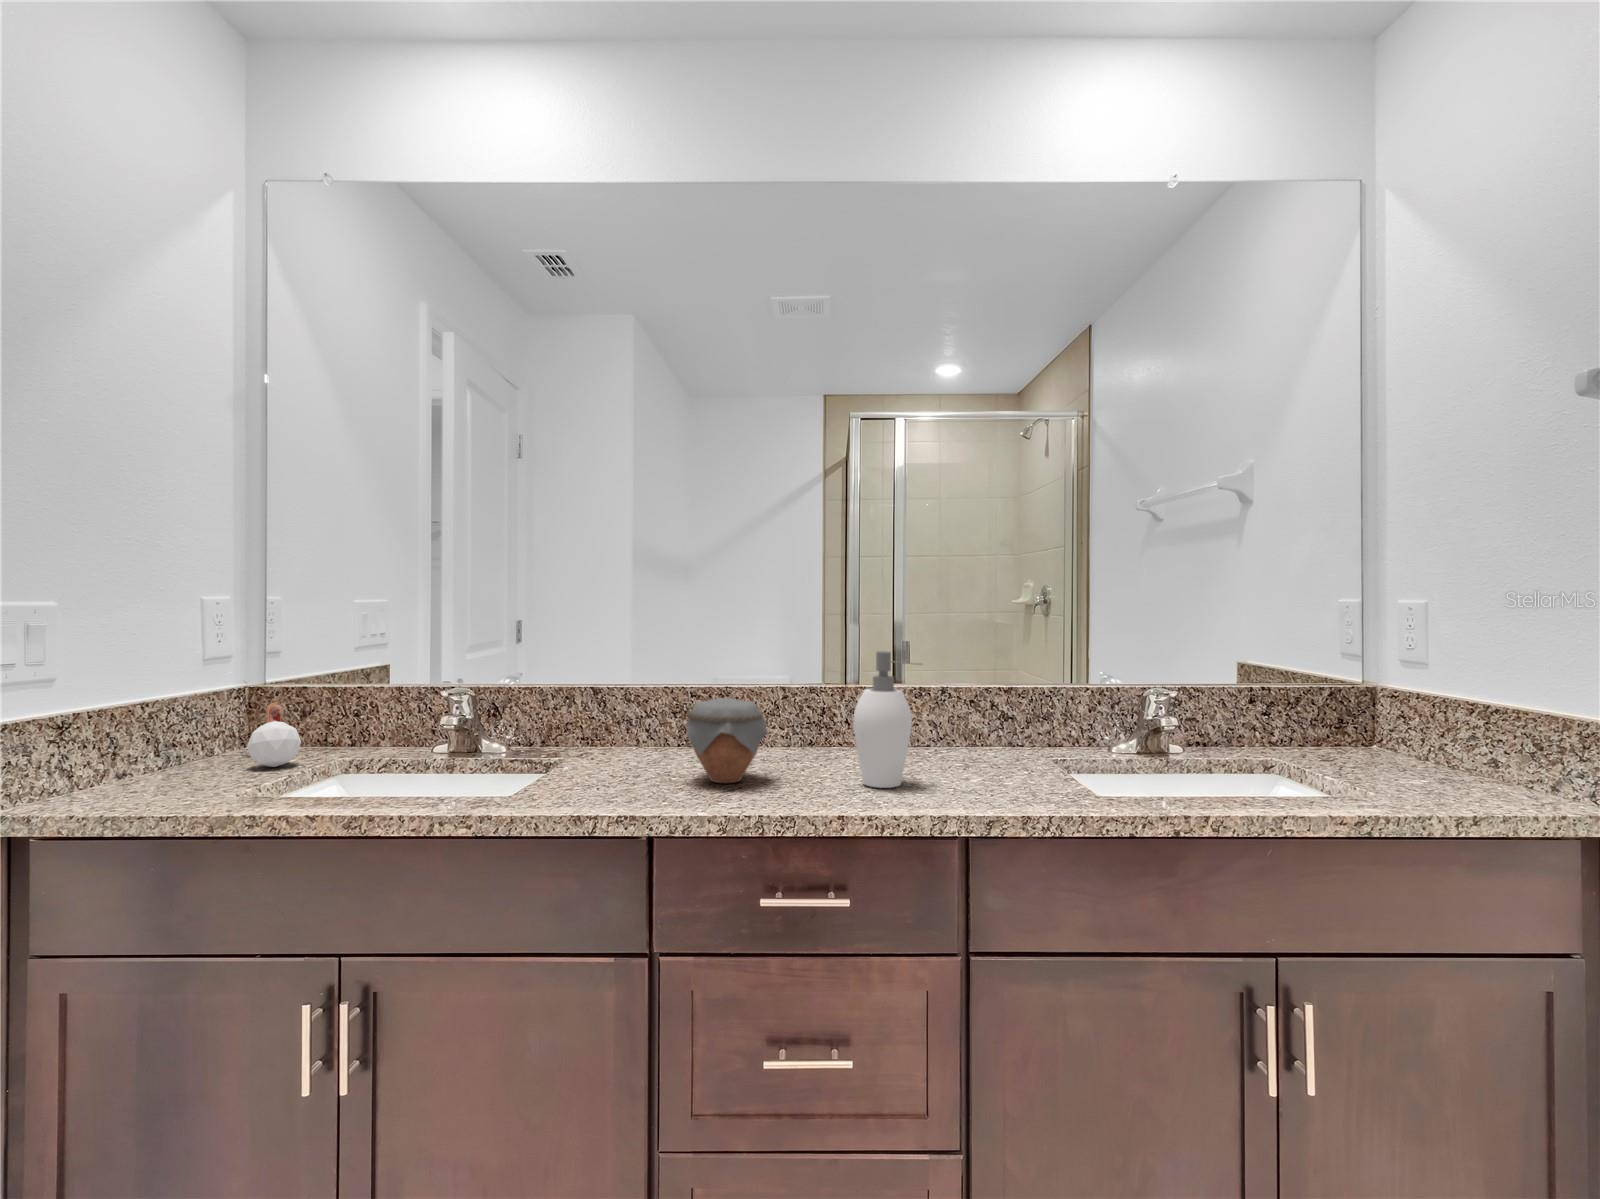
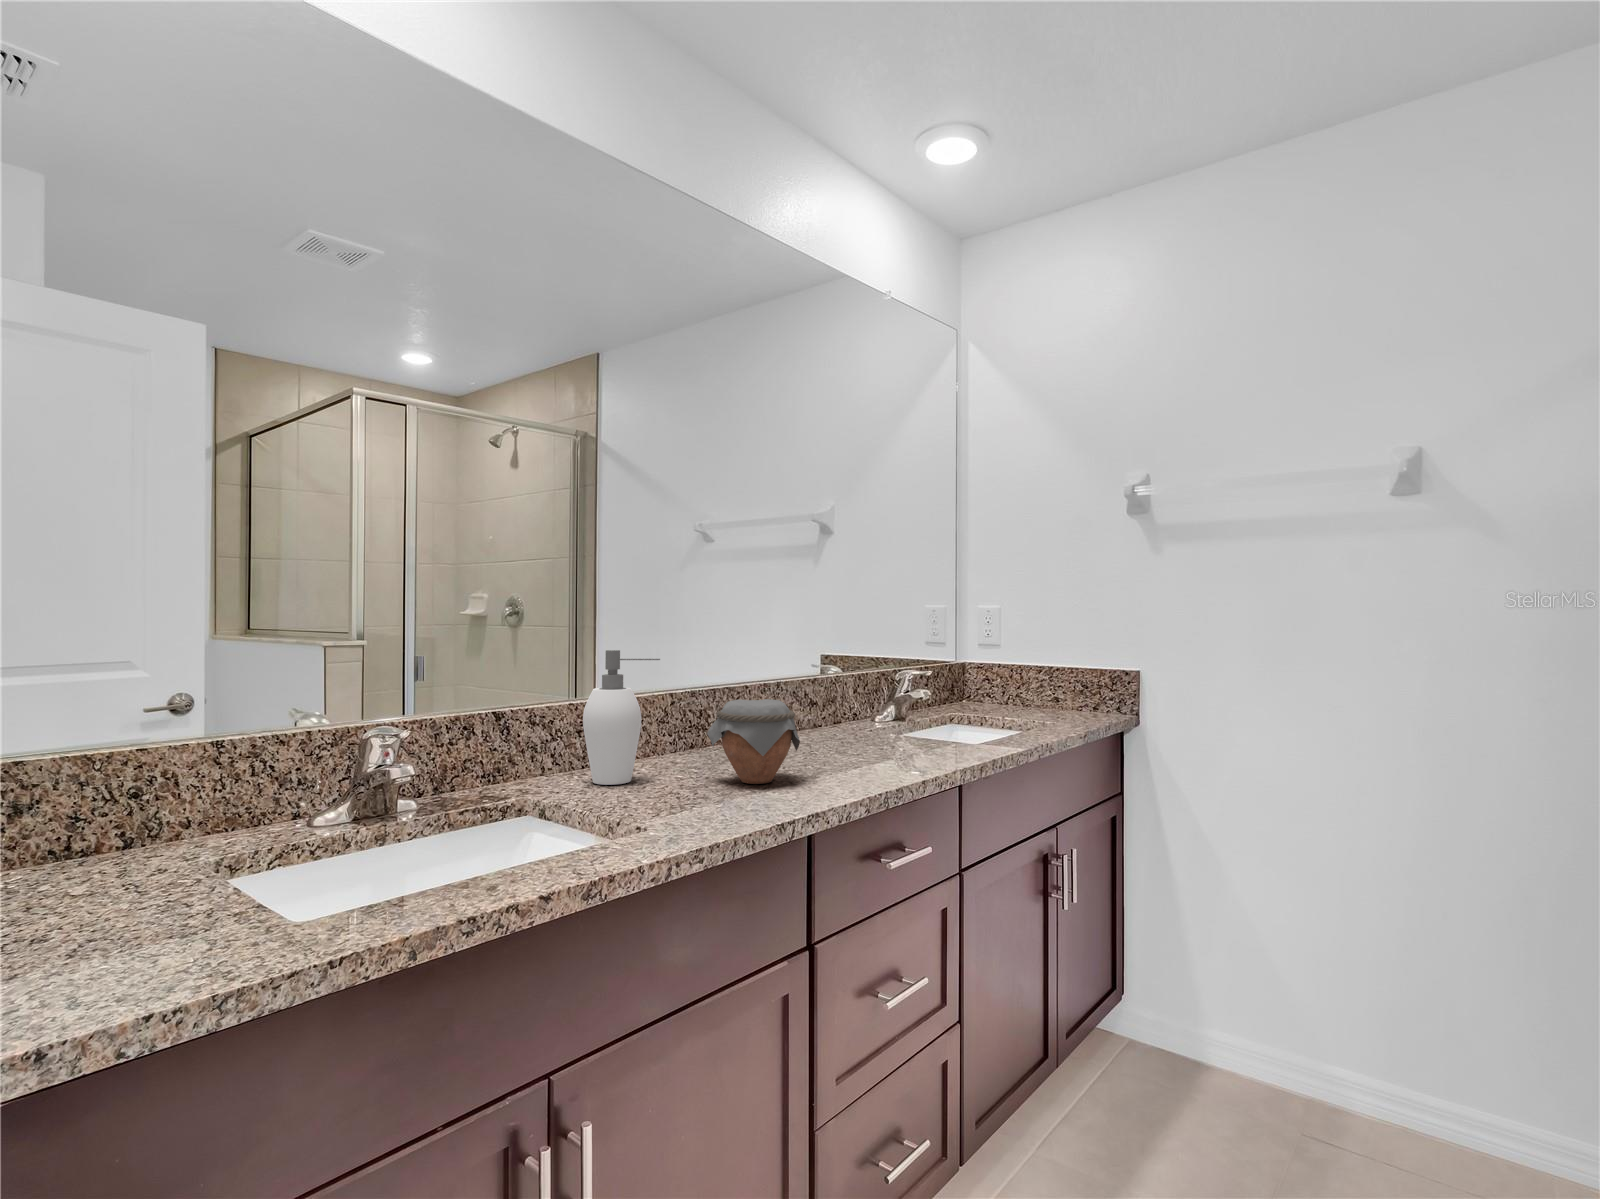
soap dispenser: present [853,651,921,788] -> present [583,650,660,785]
candle: present [247,688,301,767] -> none [76,757,173,895]

